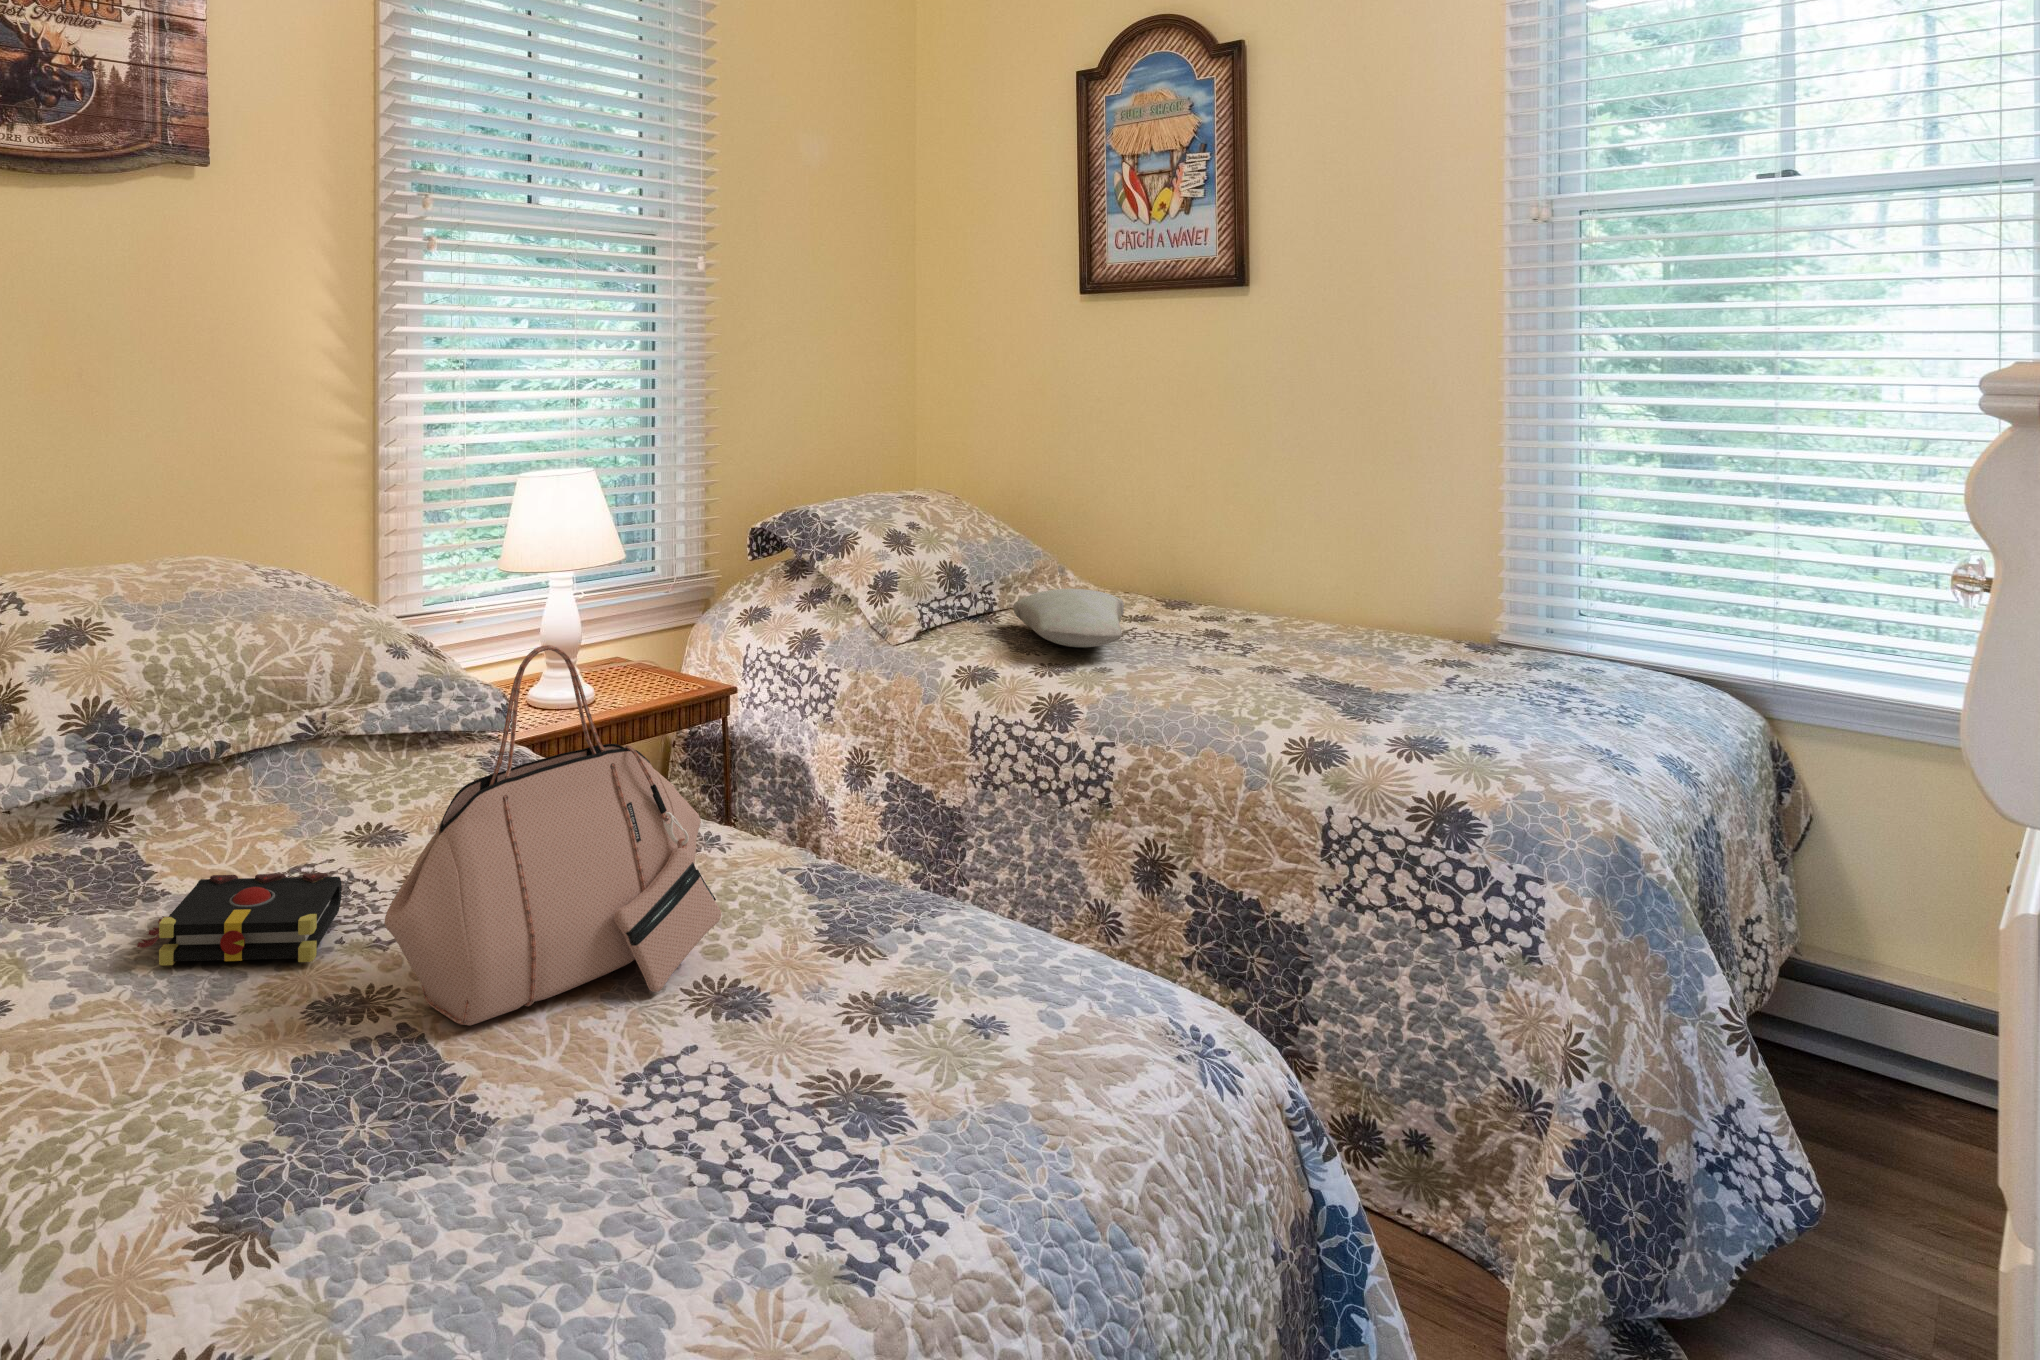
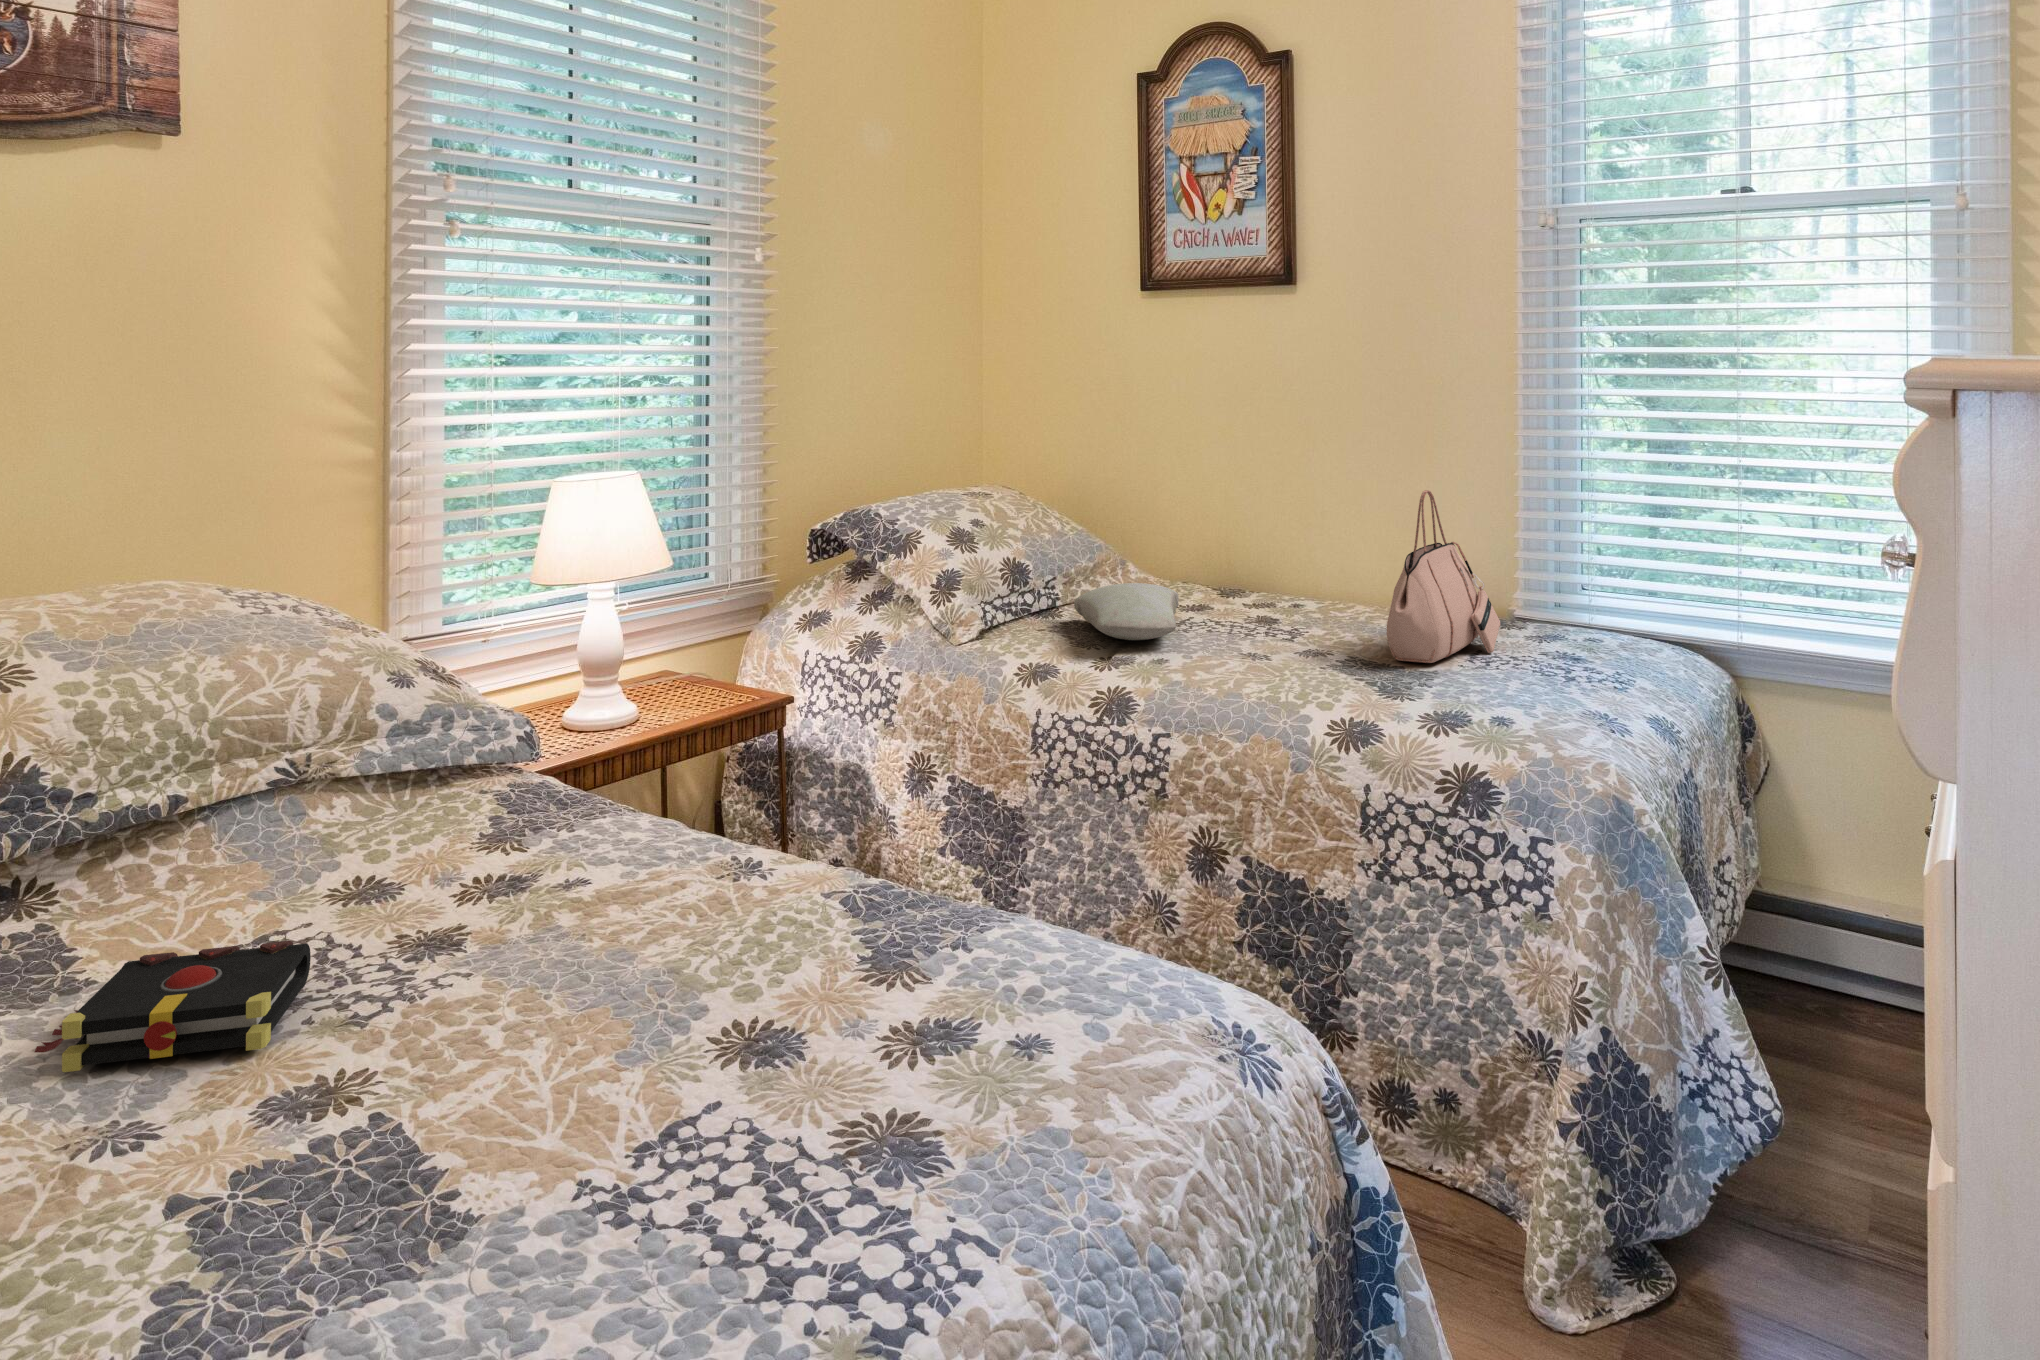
handbag: present [384,645,721,1025] -> present [1387,490,1500,663]

